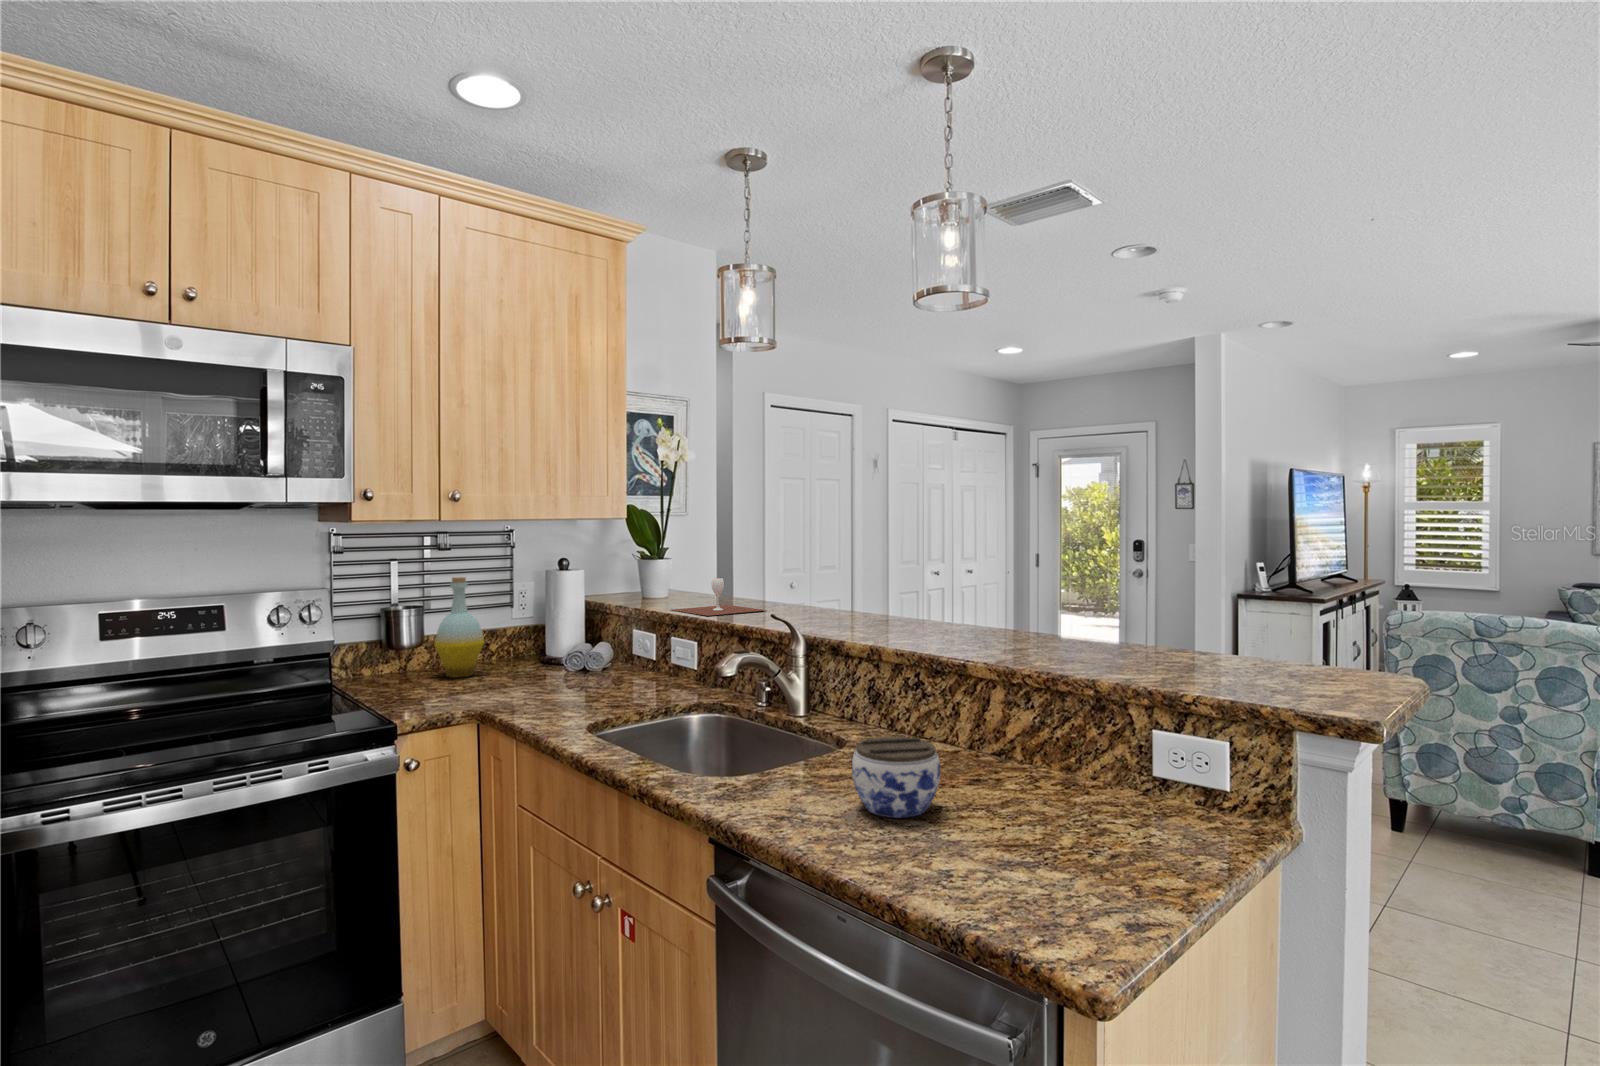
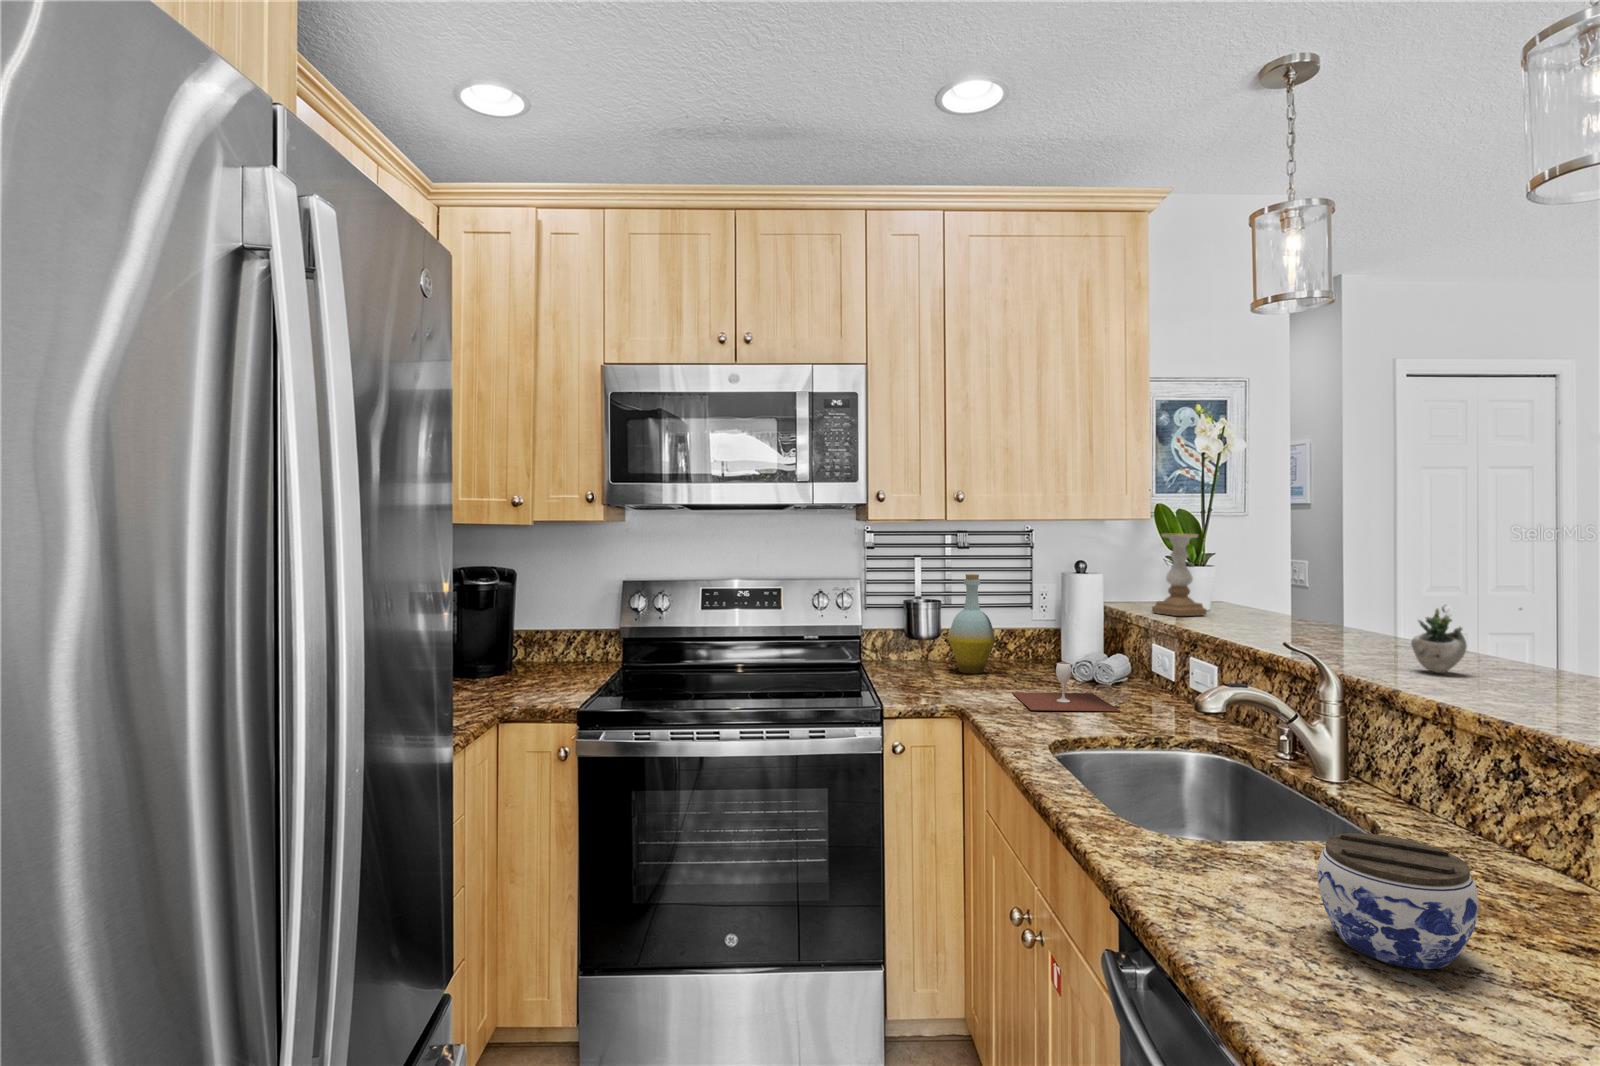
candle holder: none [624,531,668,603] -> present [1152,534,1207,616]
succulent plant: none [836,577,898,627] -> present [1411,608,1522,673]
wine glass: present [672,578,765,616] -> present [1012,662,1120,711]

